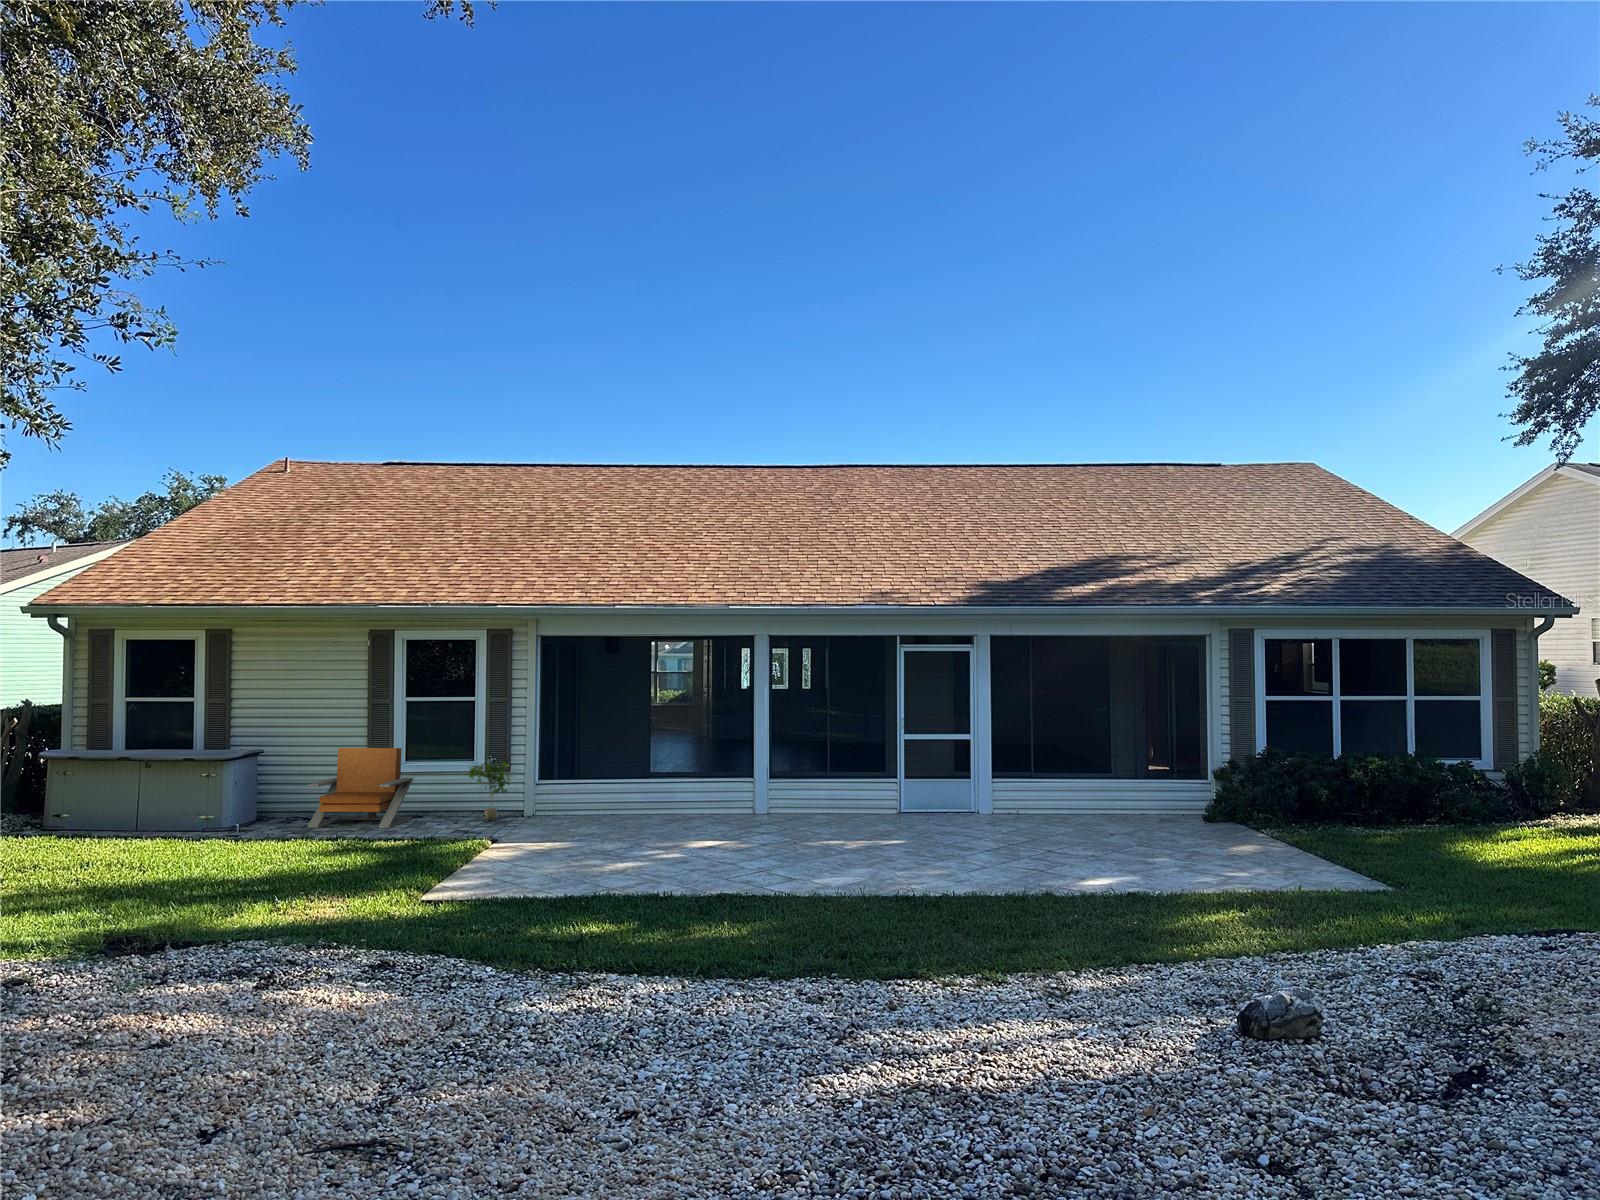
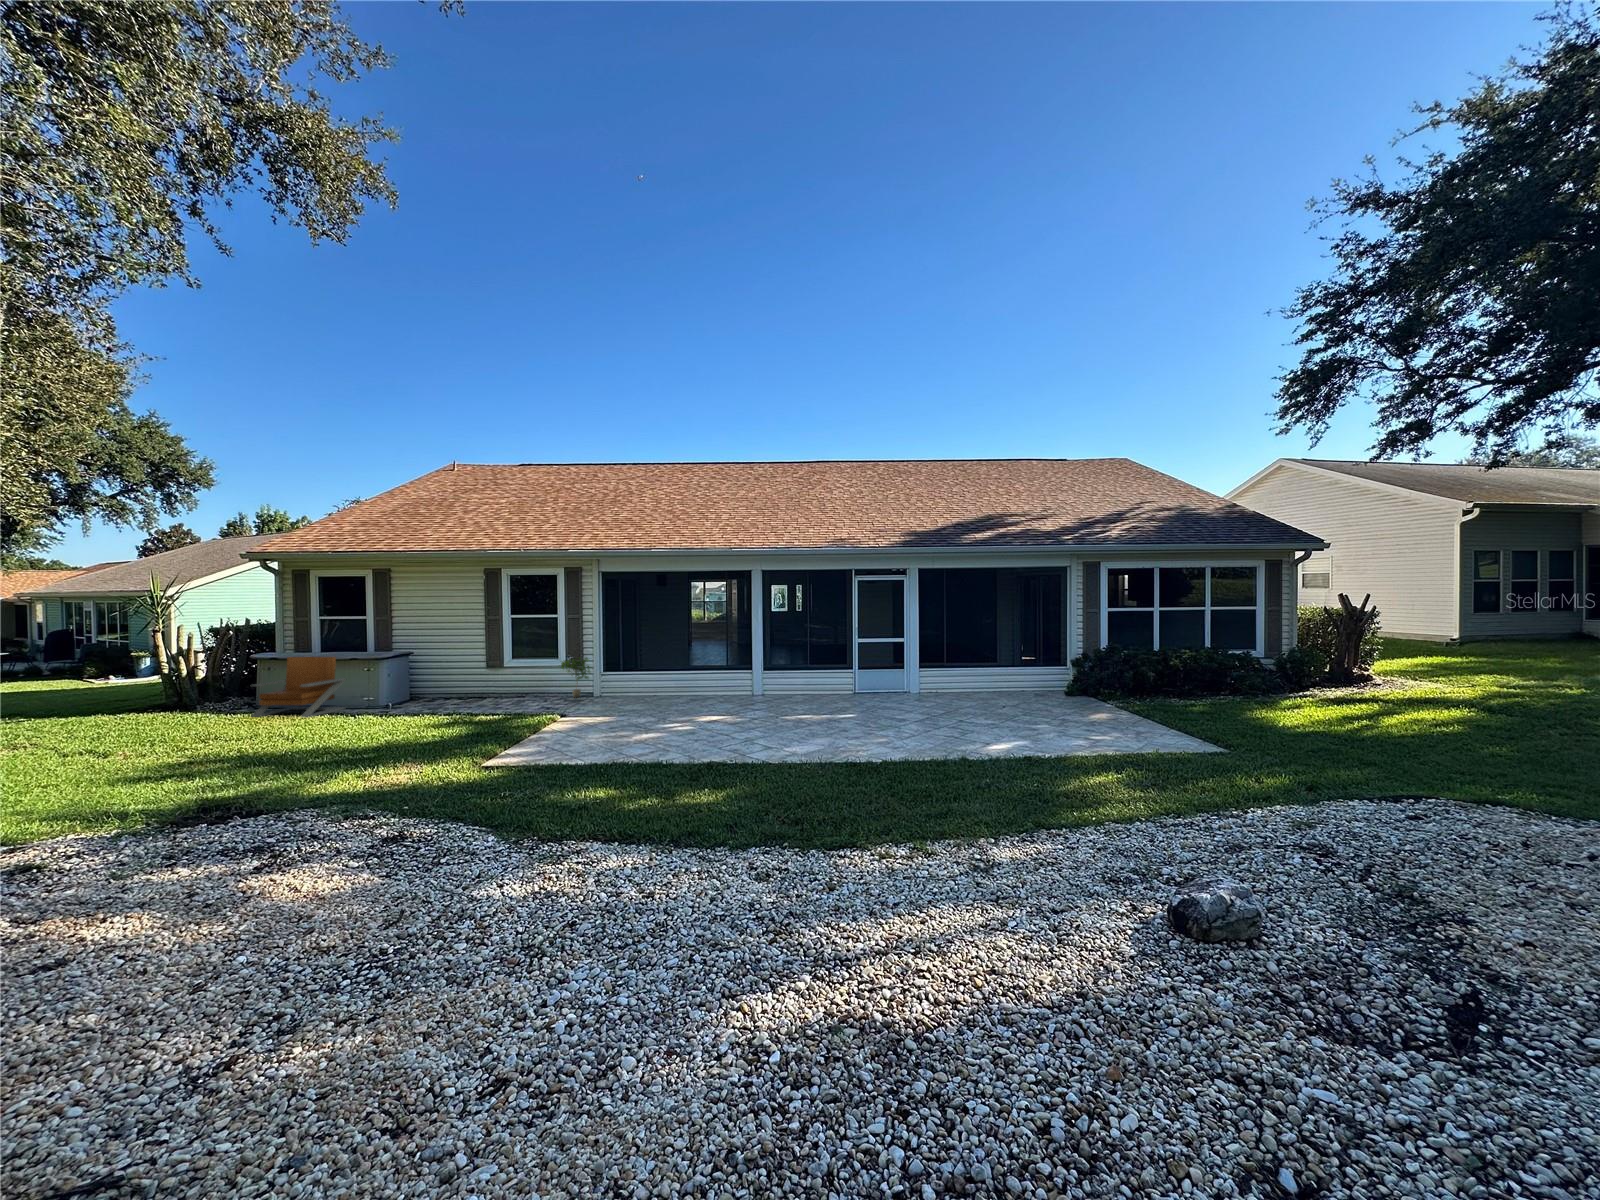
lounge chair: present [308,748,413,828] -> present [252,657,346,717]

